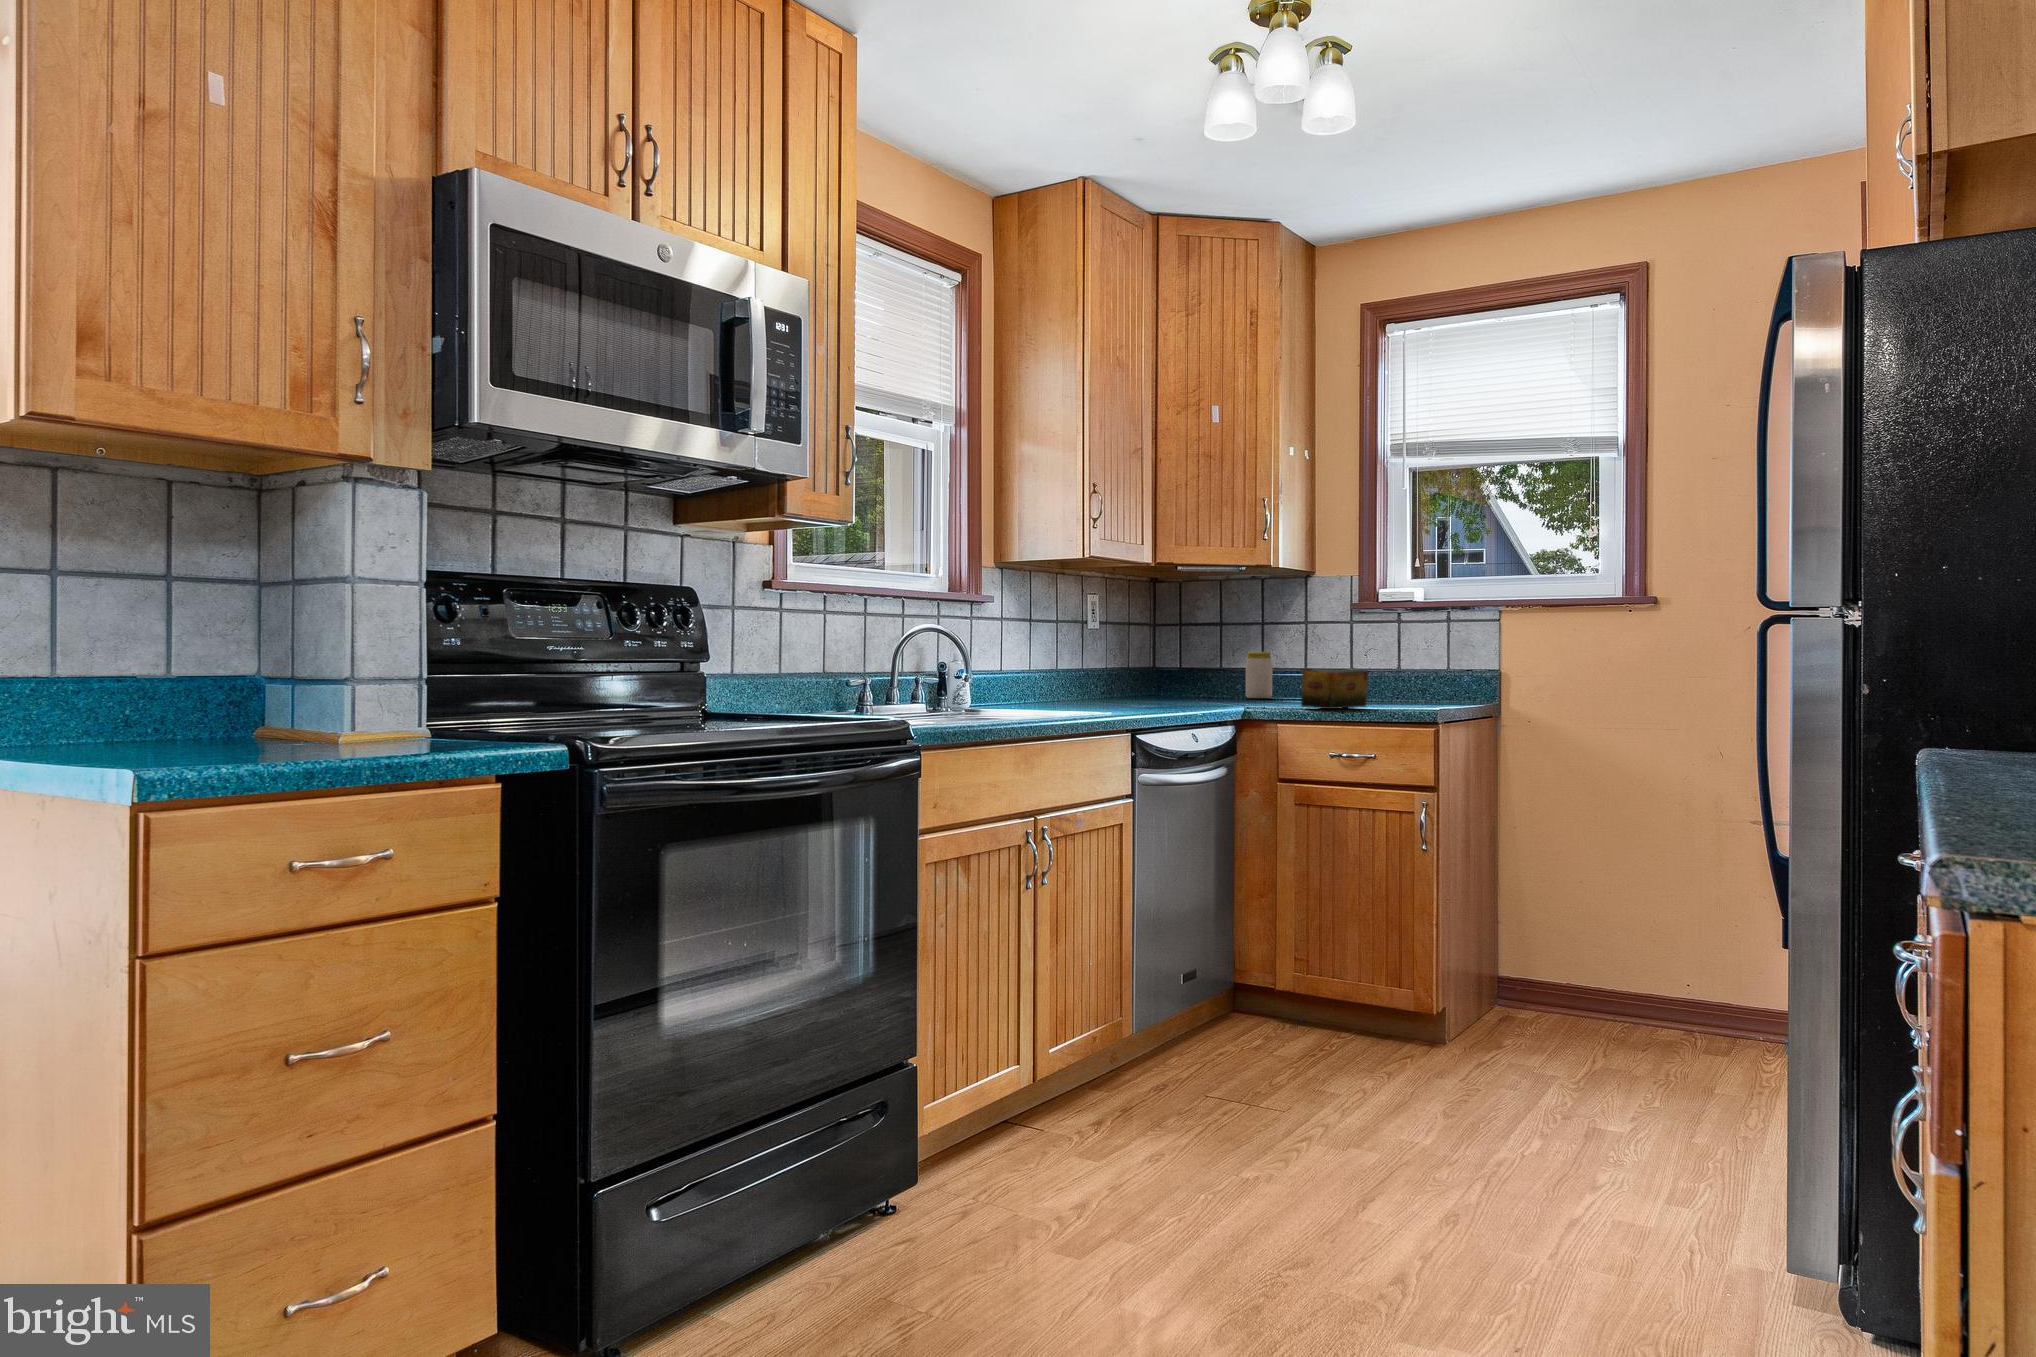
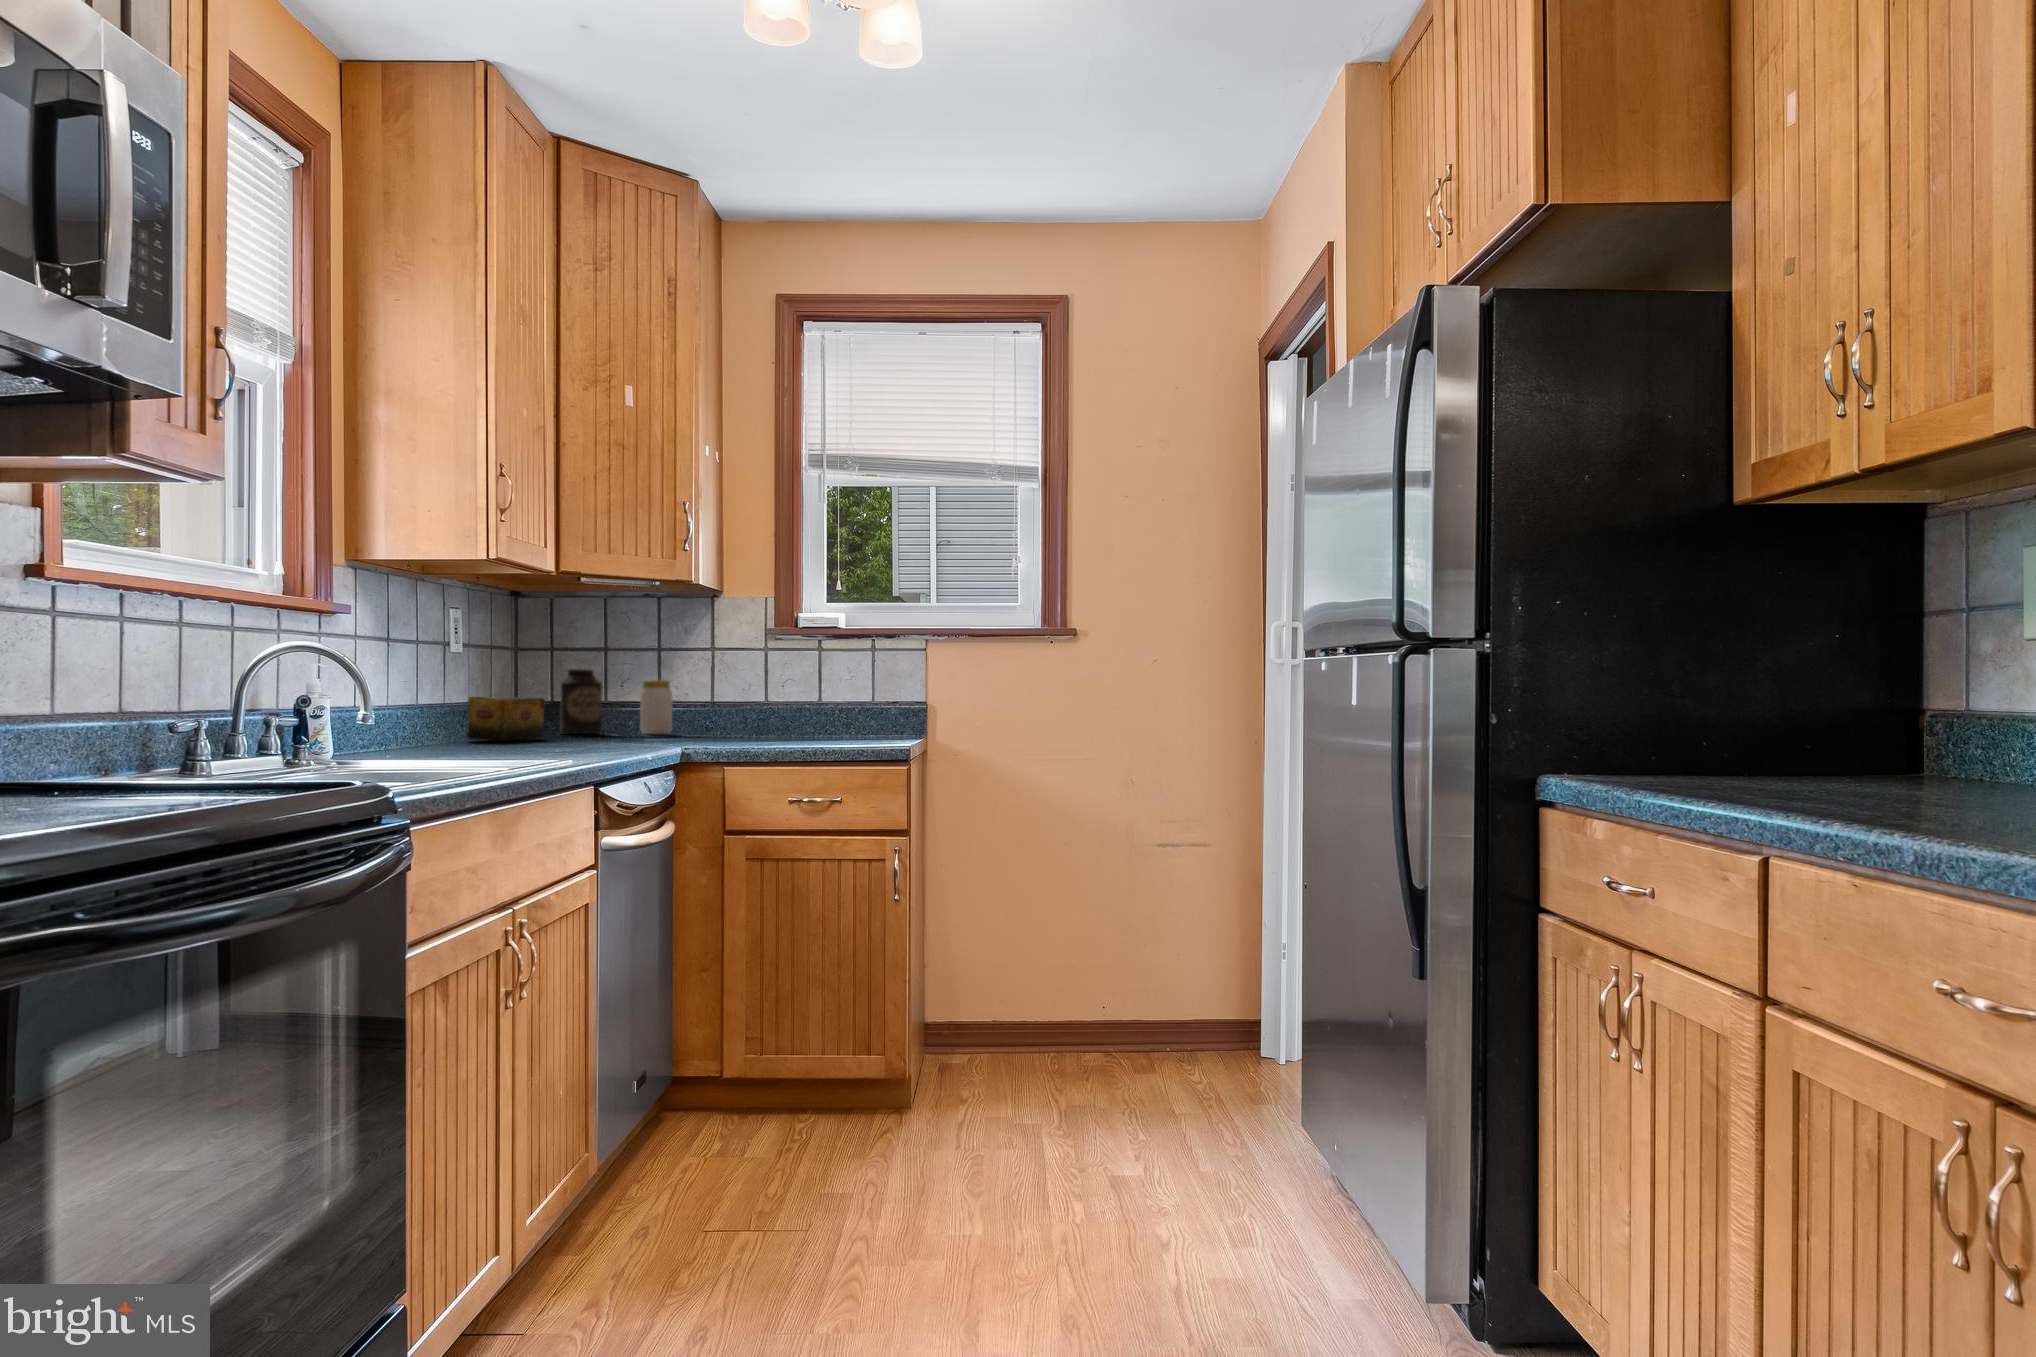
canister: none [1182,642,1216,697] -> present [560,669,602,734]
tea box: present [1301,669,1368,709] -> present [467,697,545,741]

